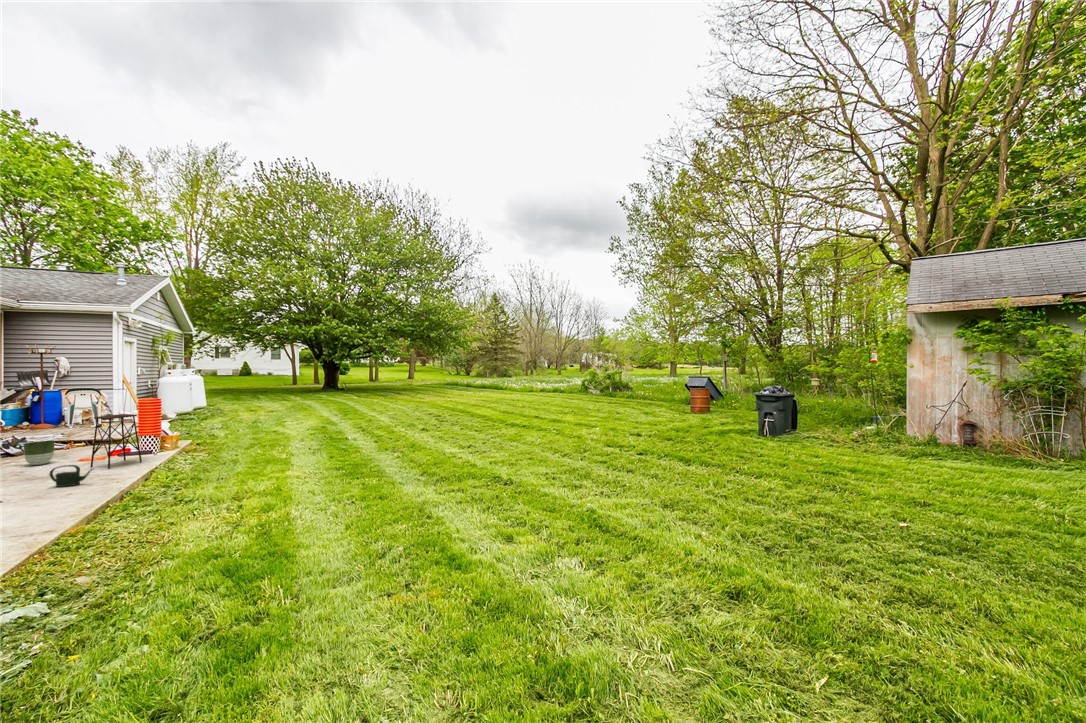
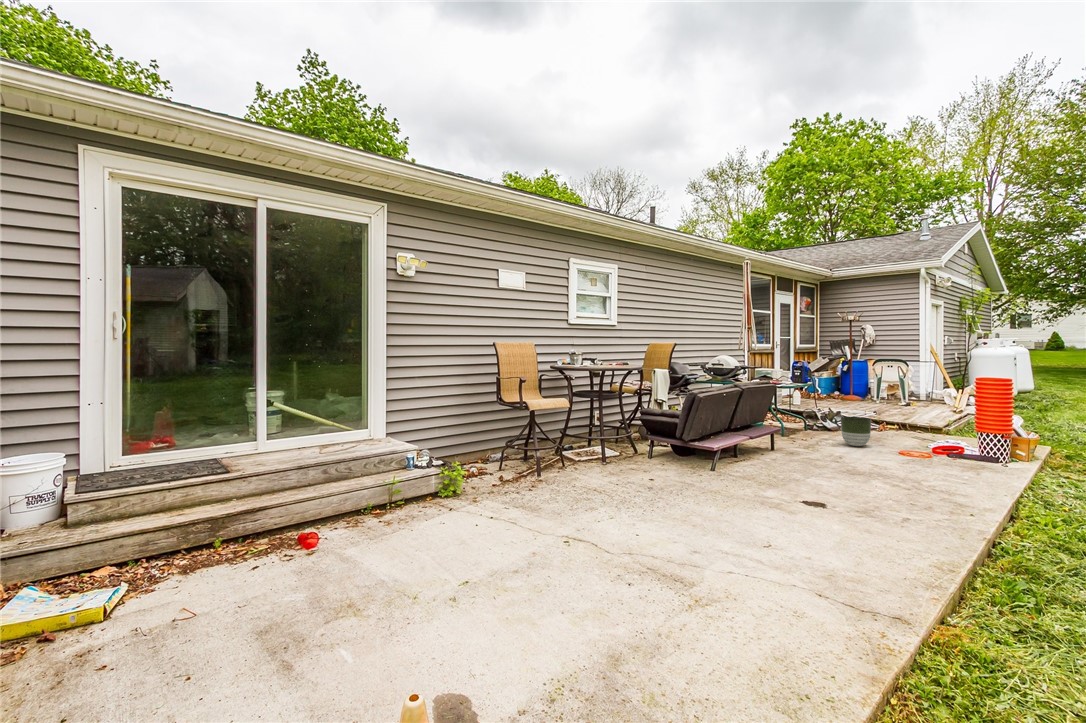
side table: present [91,414,142,469] -> none [918,393,999,480]
watering can: present [50,465,94,487] -> none [873,461,936,498]

